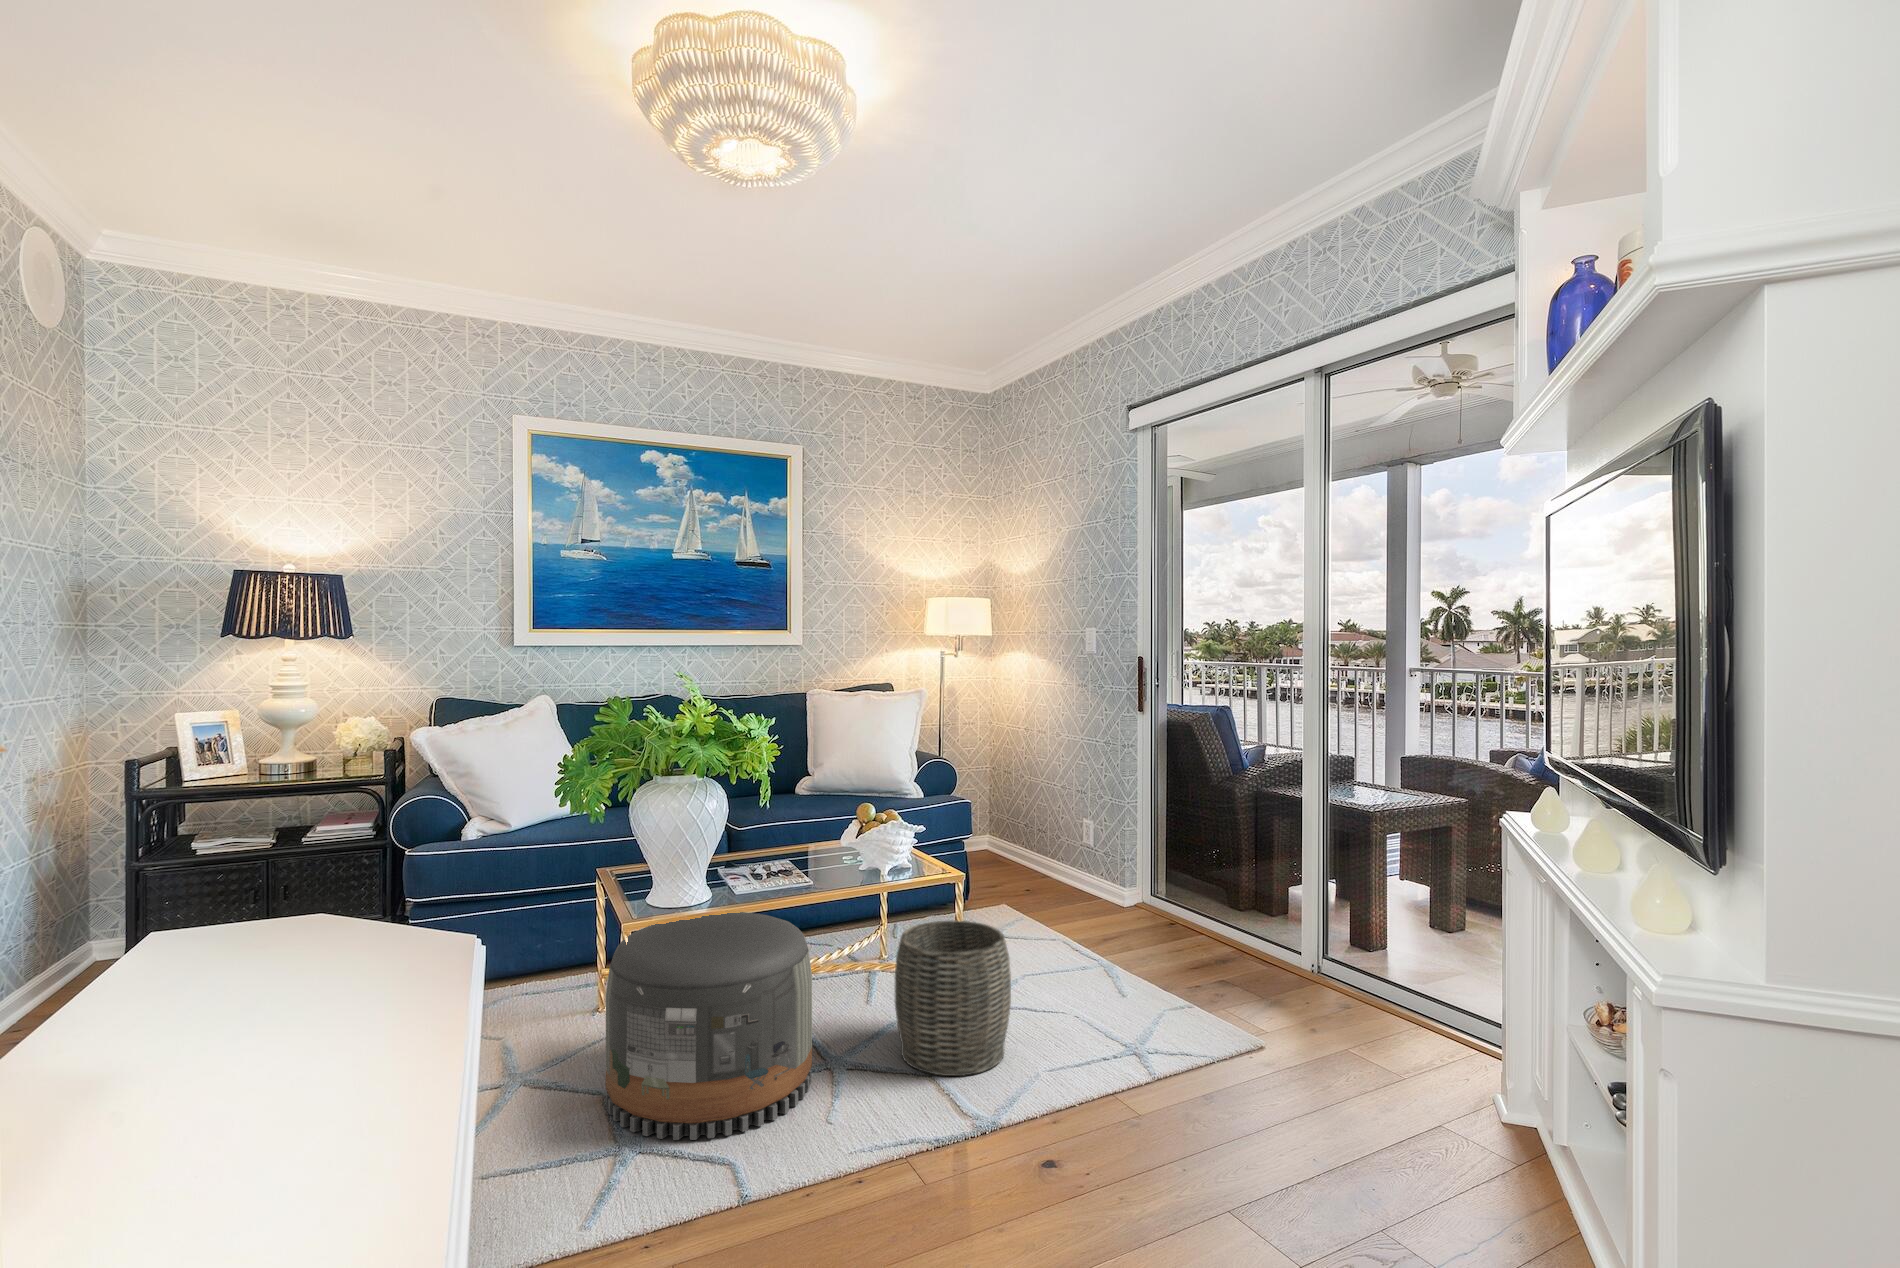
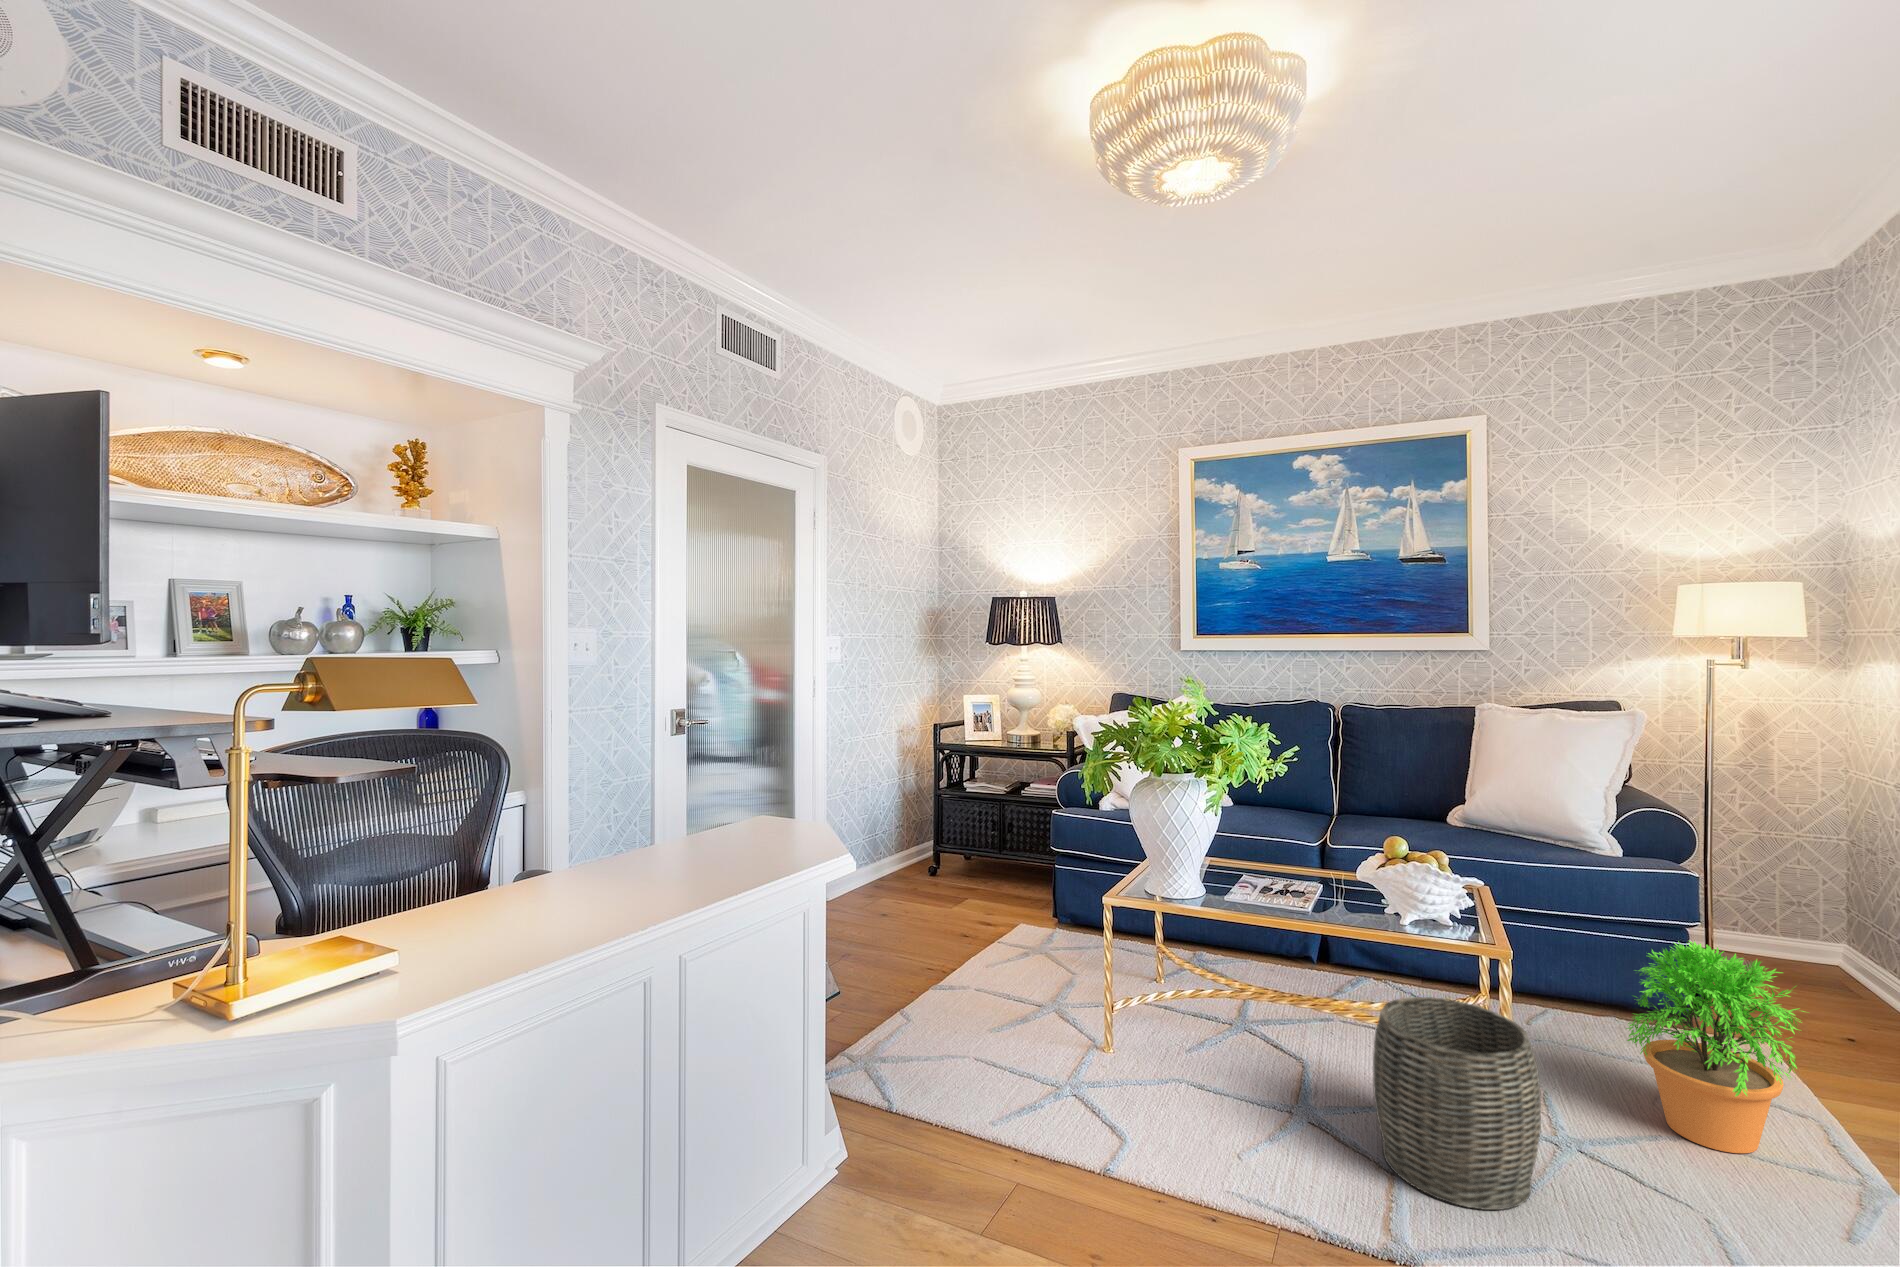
potted plant: none [991,840,1091,979] -> present [1626,941,1805,1153]
pouf: present [606,912,812,1140] -> none [1080,912,1276,1135]

